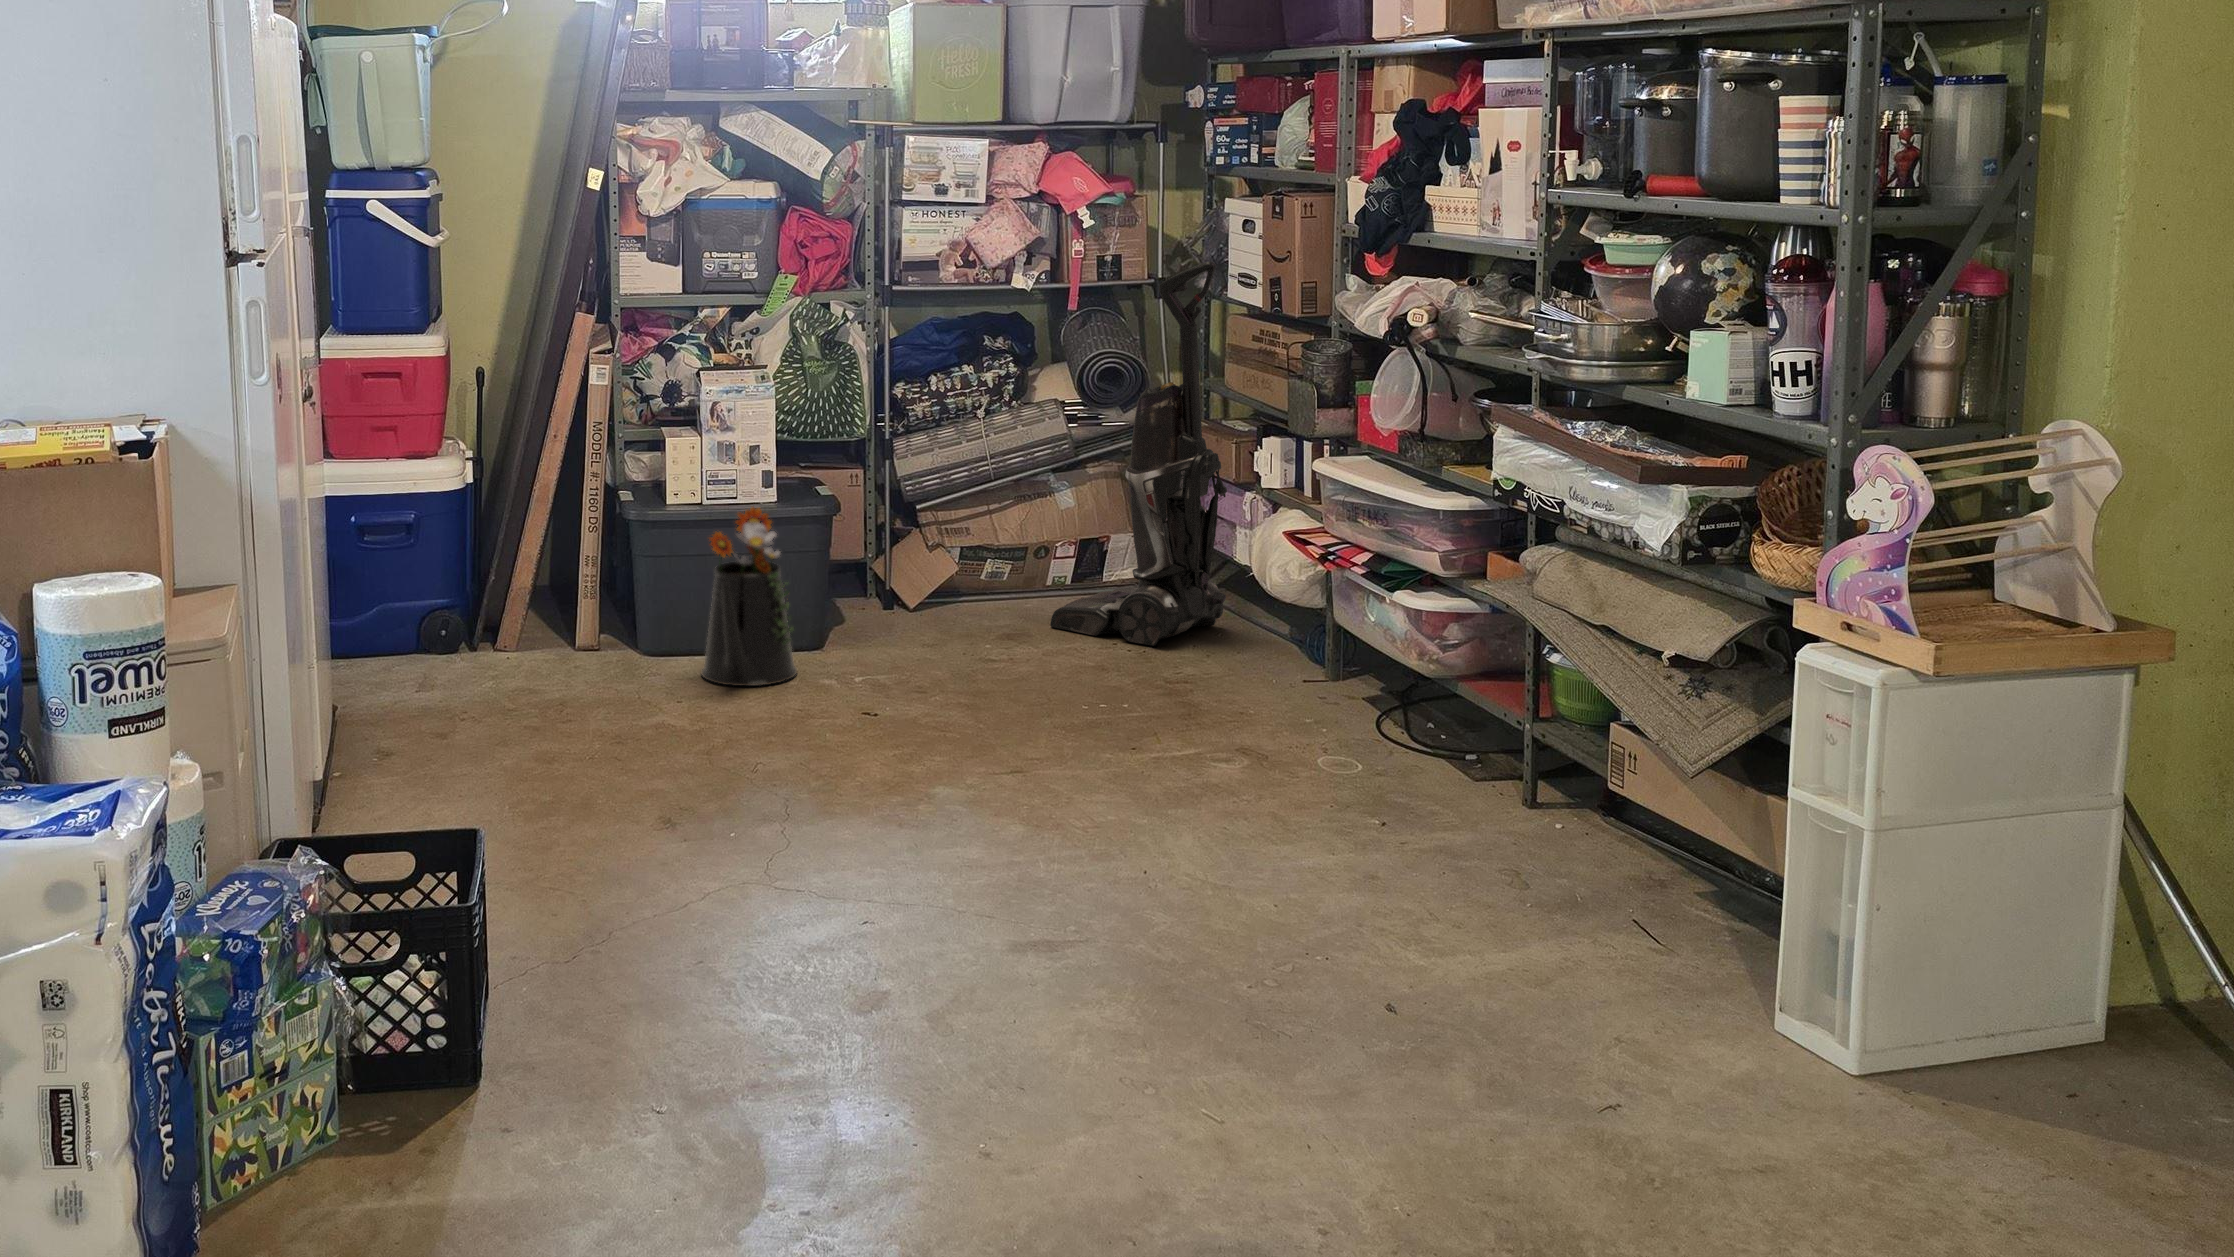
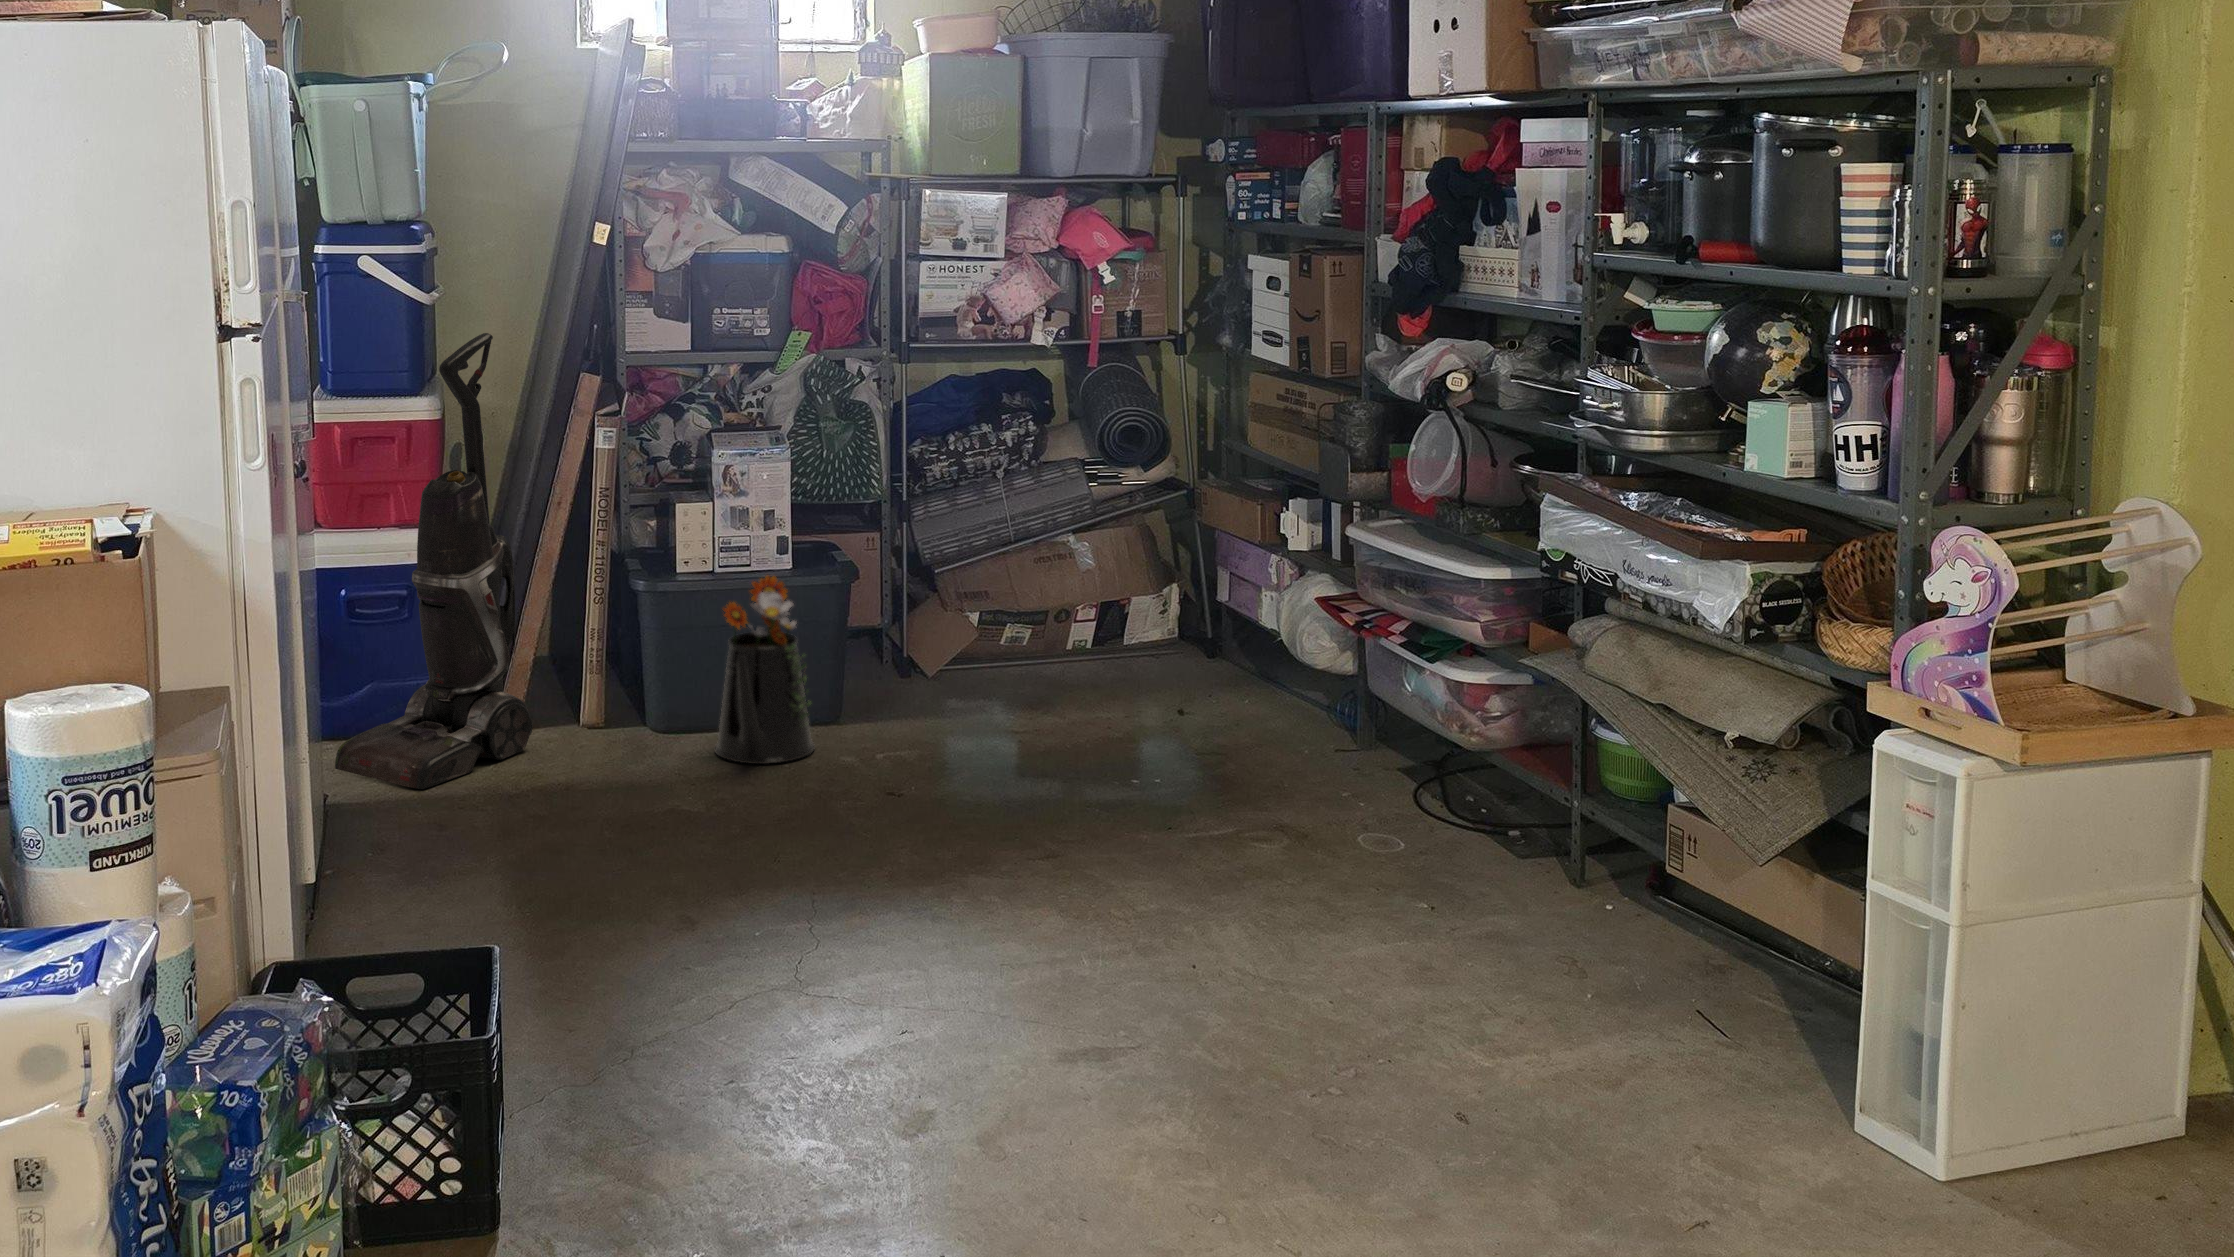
vacuum cleaner: present [1050,261,1227,646] -> present [335,333,533,789]

